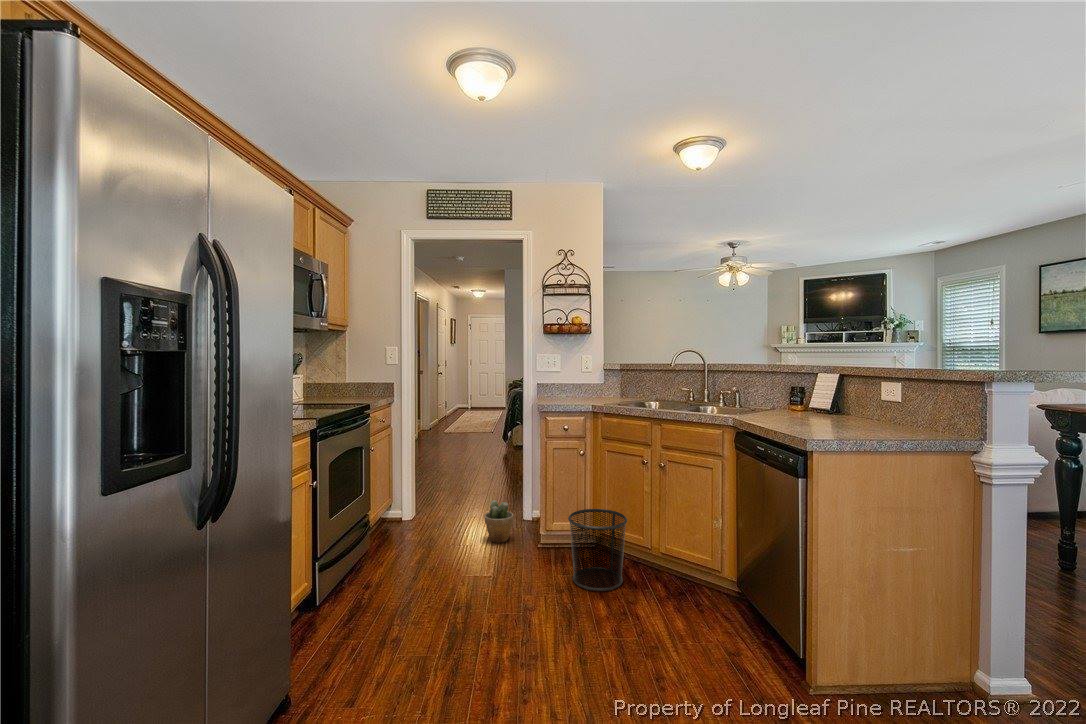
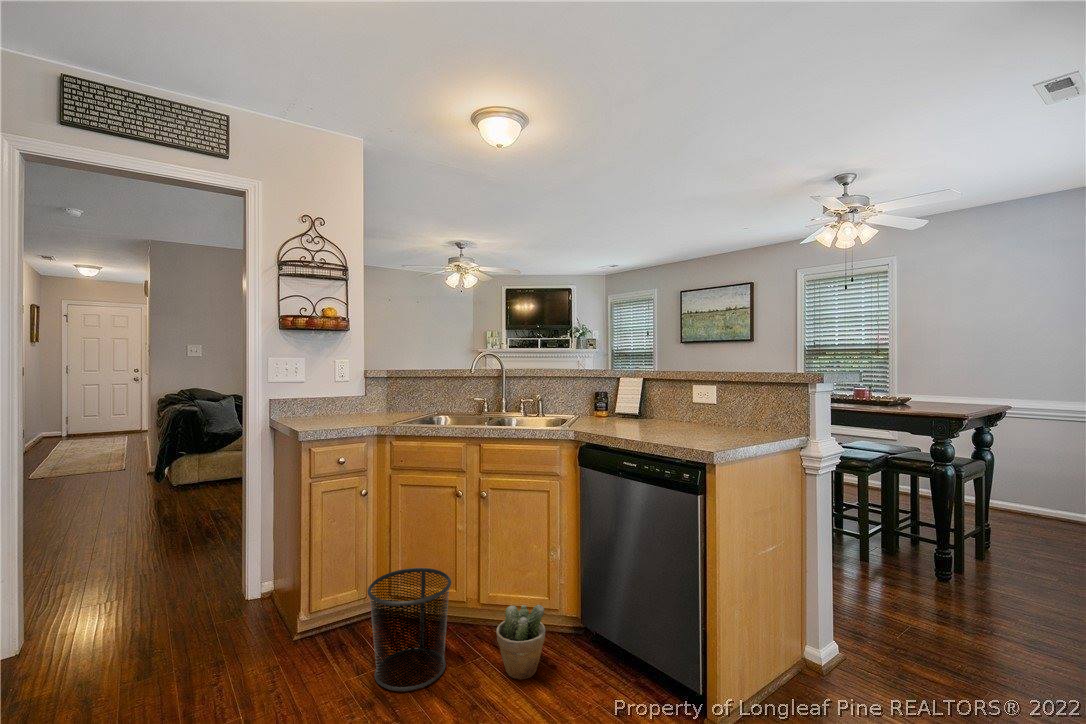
potted plant: present [484,500,513,543] -> present [496,605,545,679]

